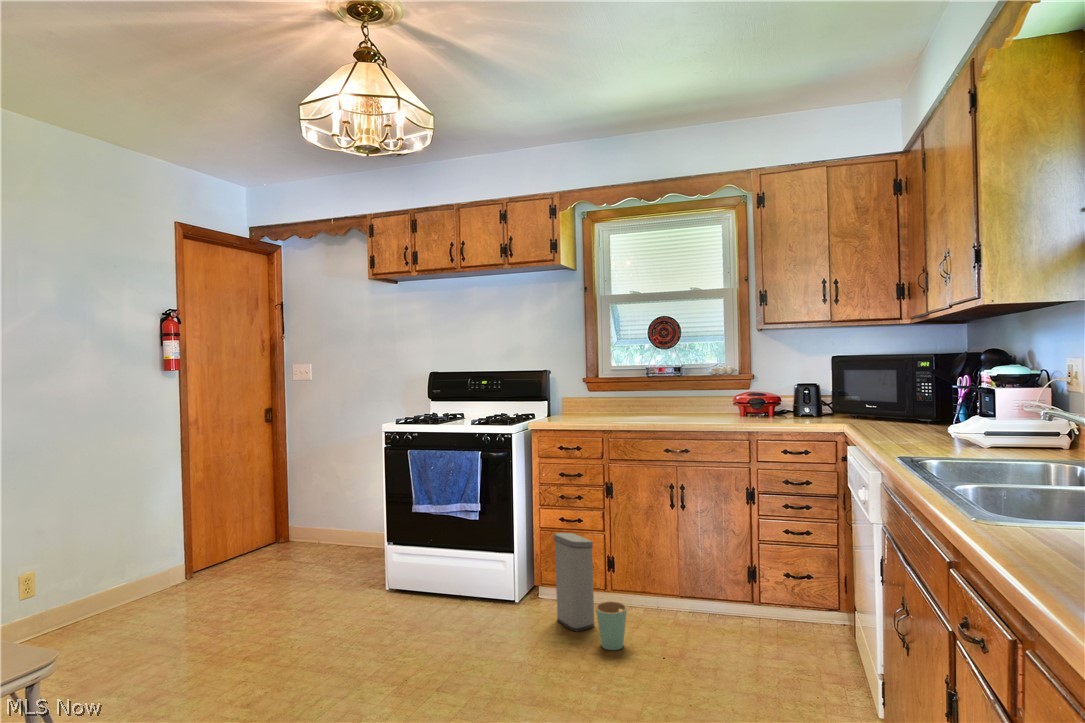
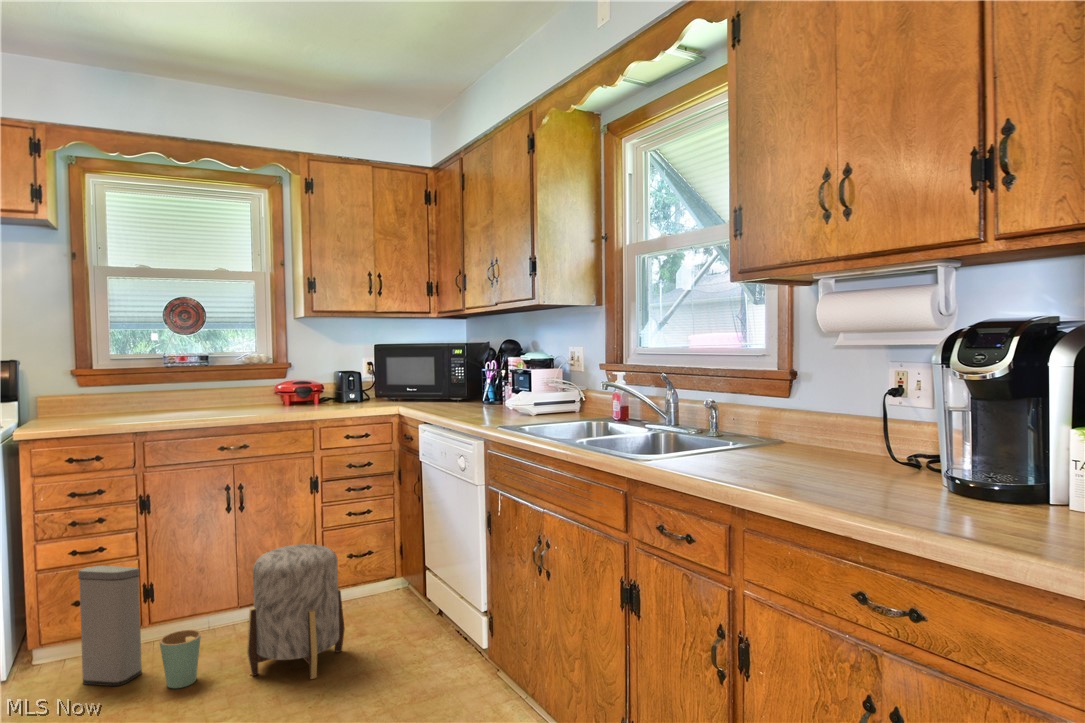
stool: none [658,551,752,686] -> present [247,544,345,679]

